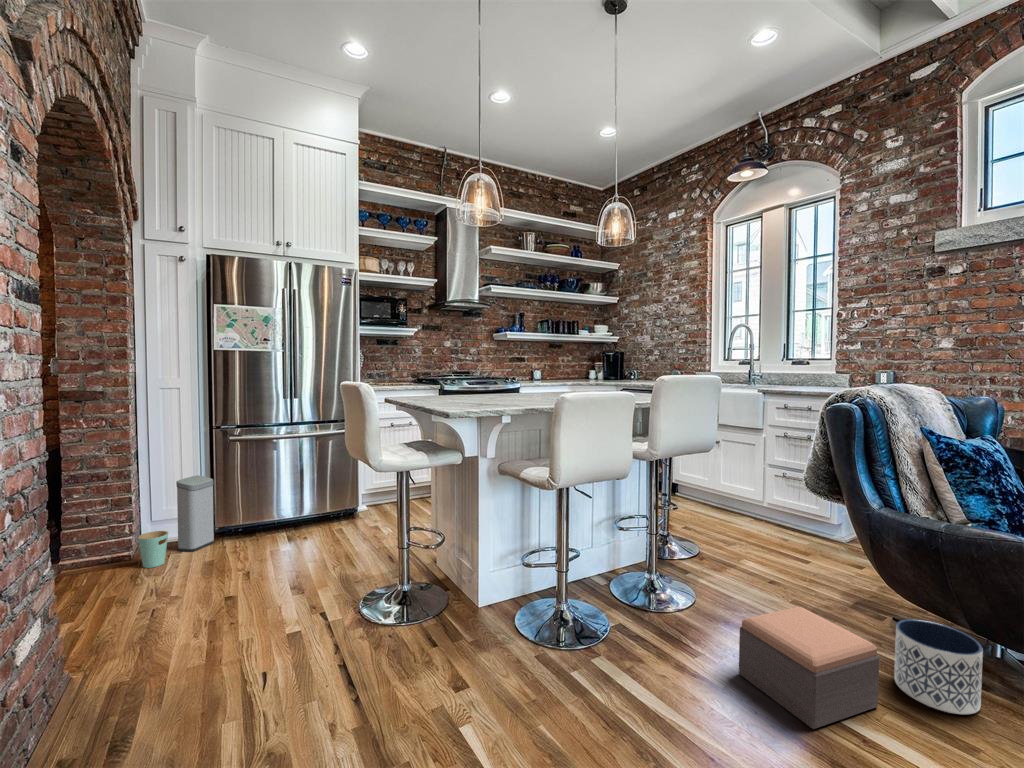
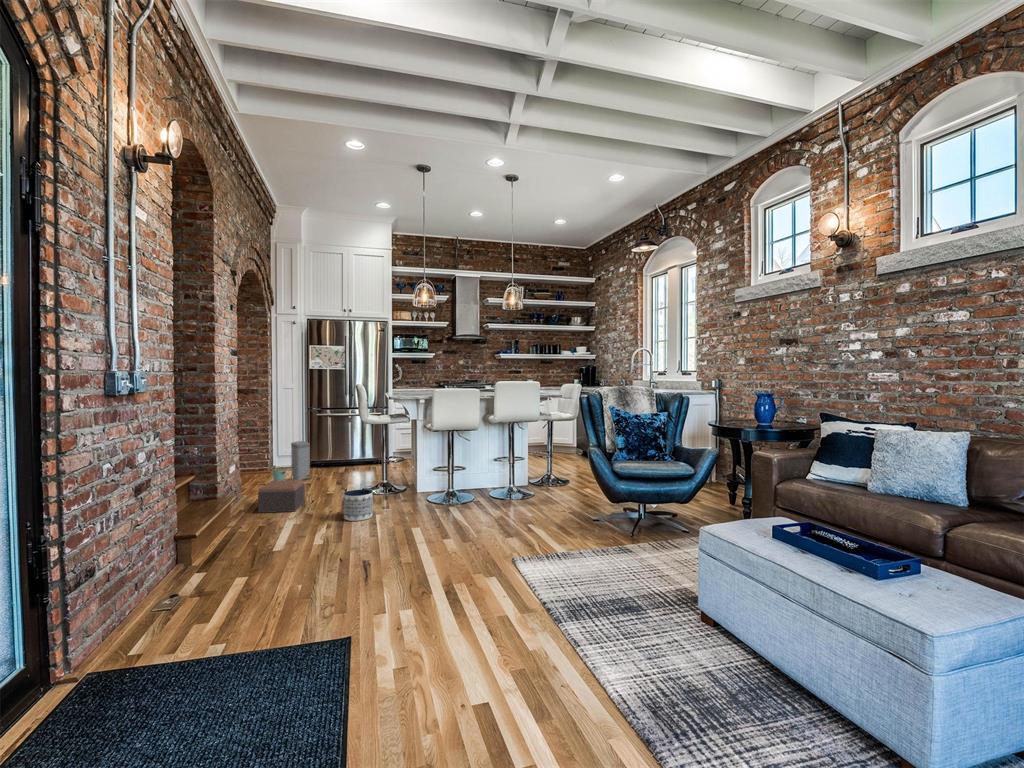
footstool: present [739,607,879,729] -> present [258,480,305,513]
planter: present [894,619,983,714] -> present [344,489,373,521]

